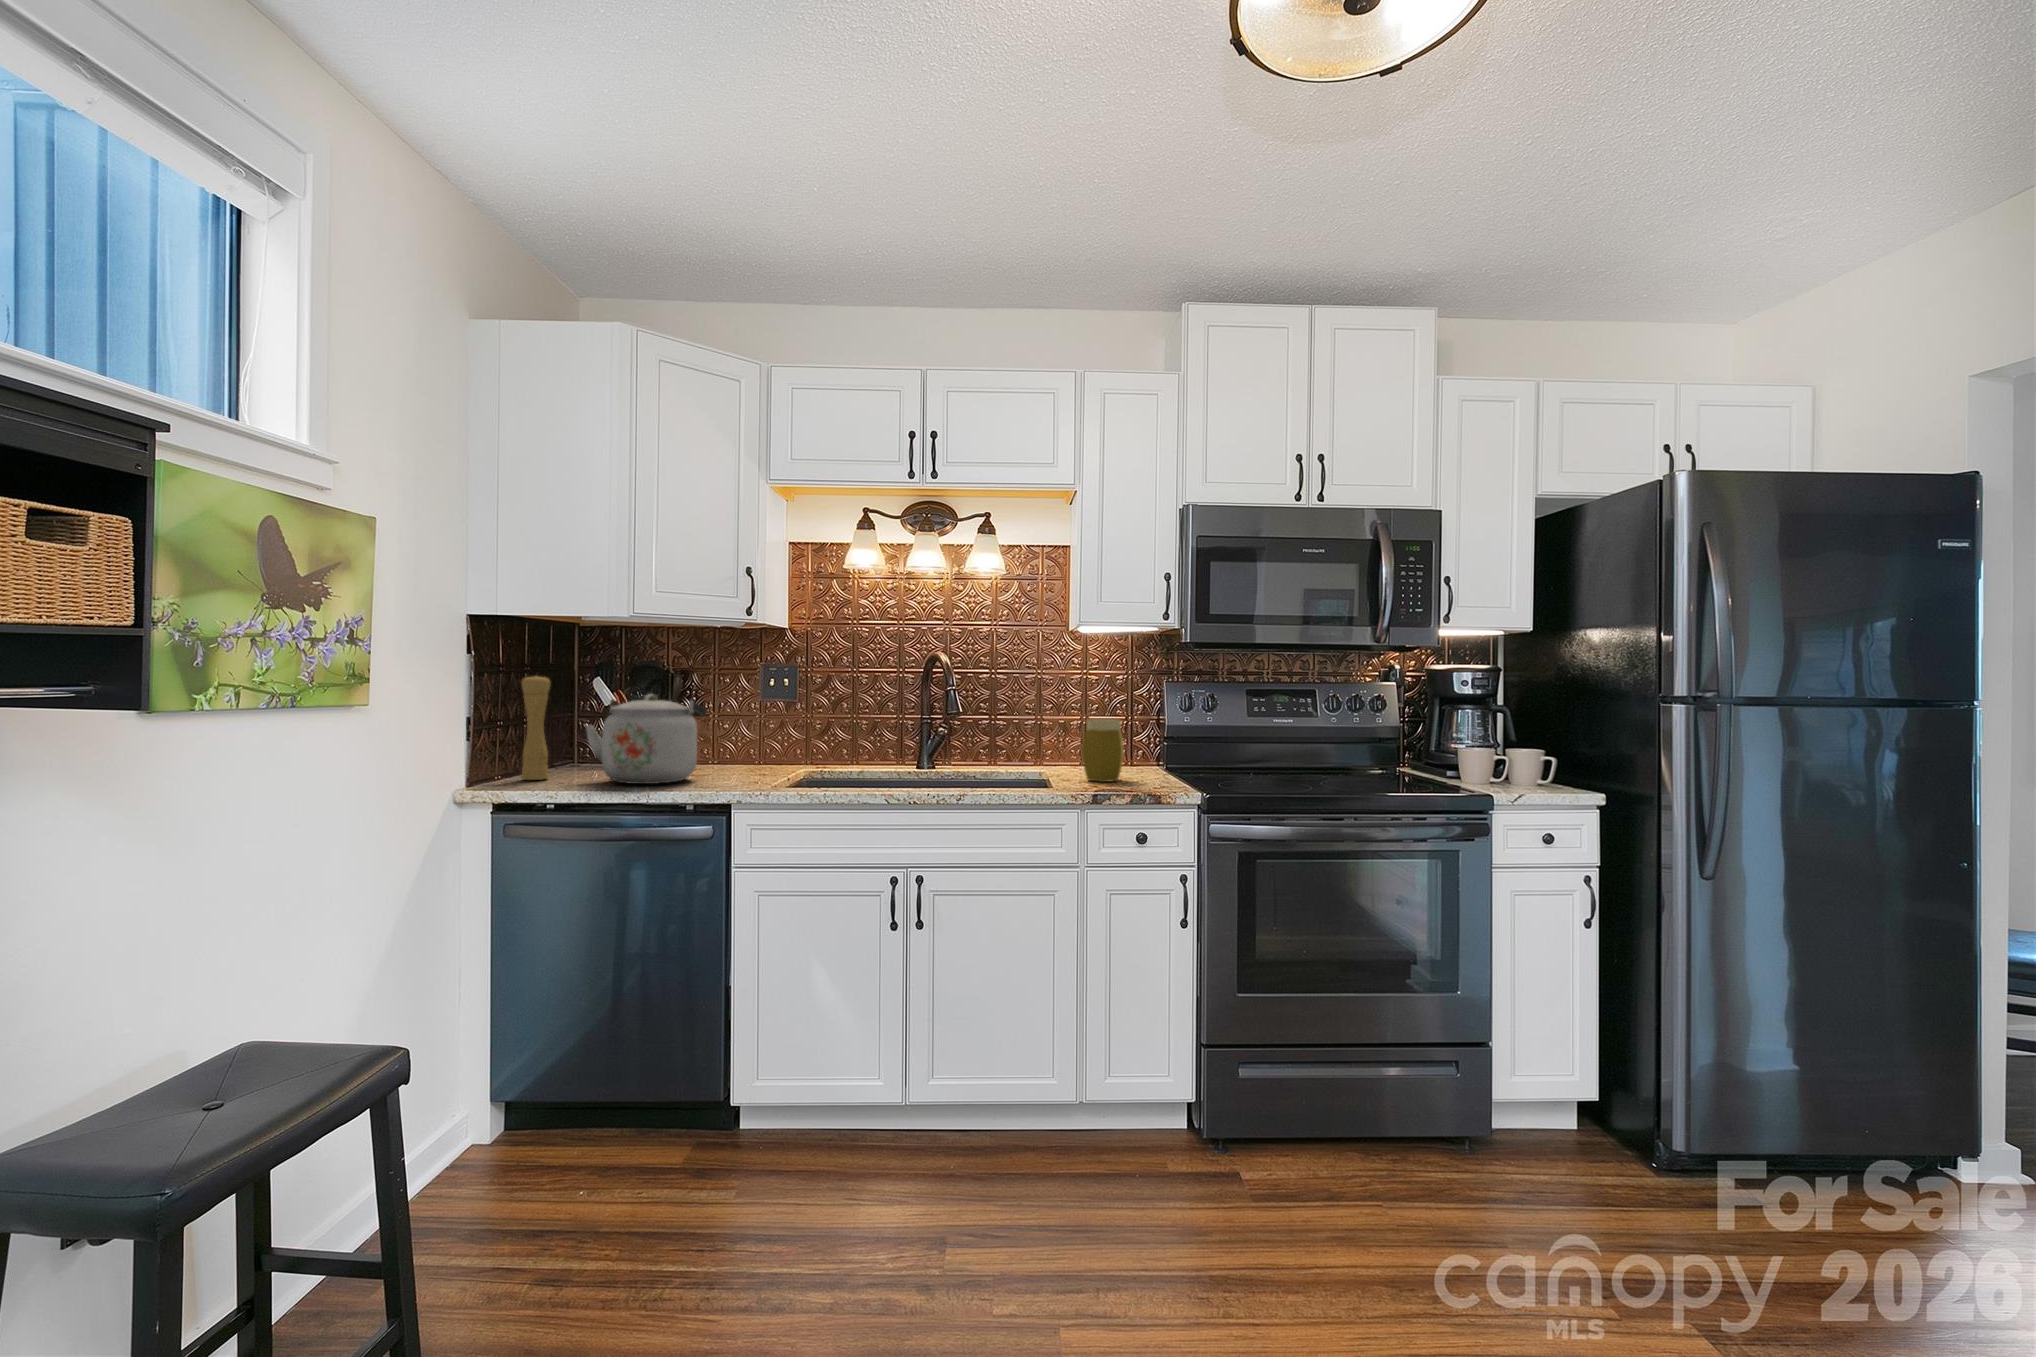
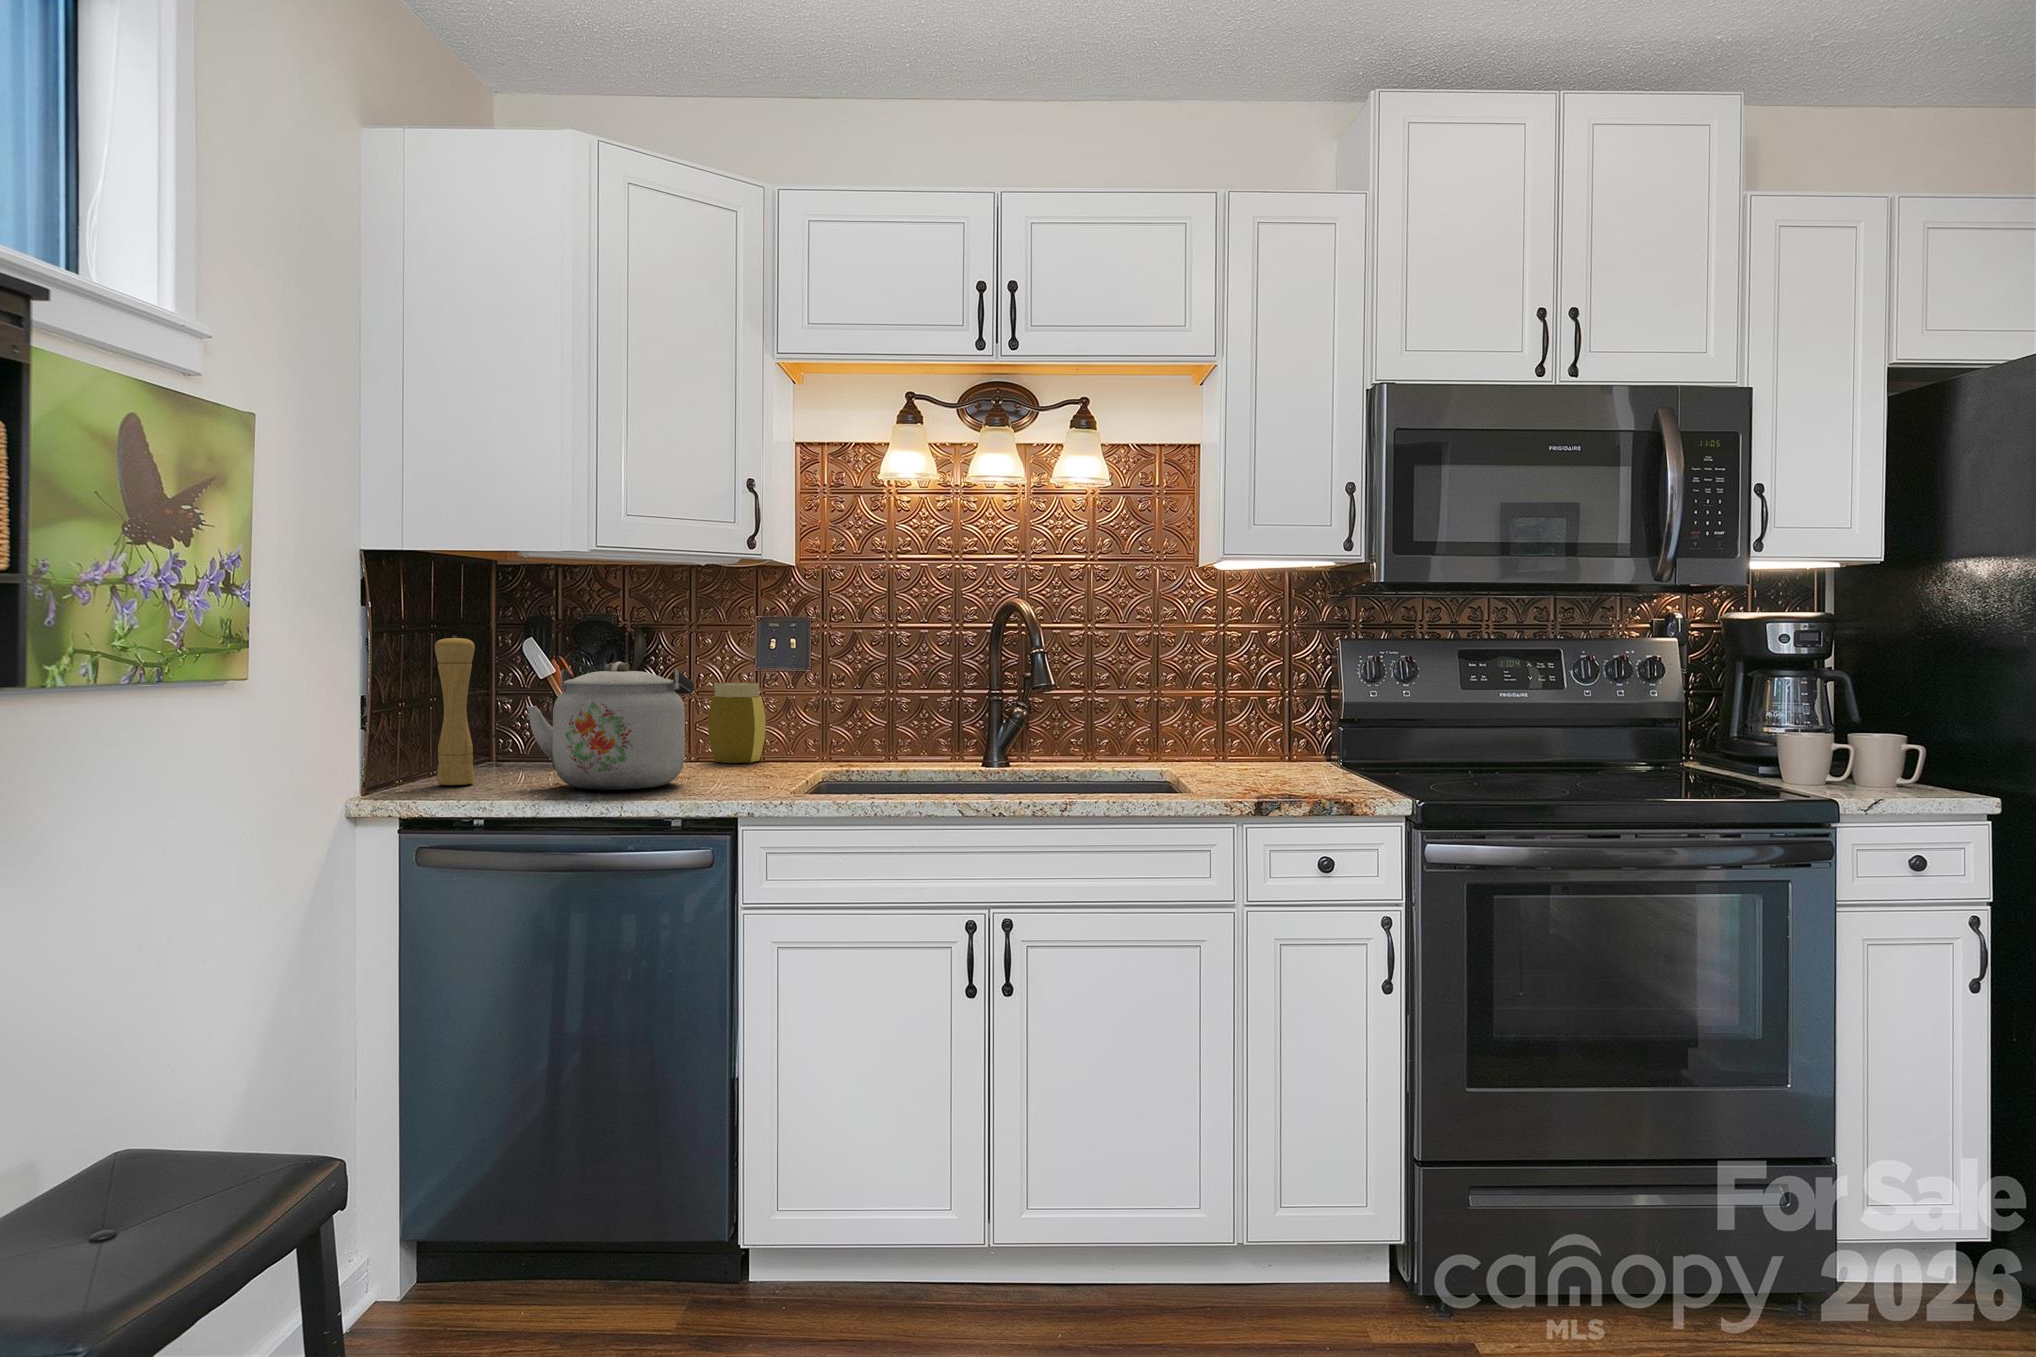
jar: present [1083,719,1124,782] -> present [708,683,766,763]

